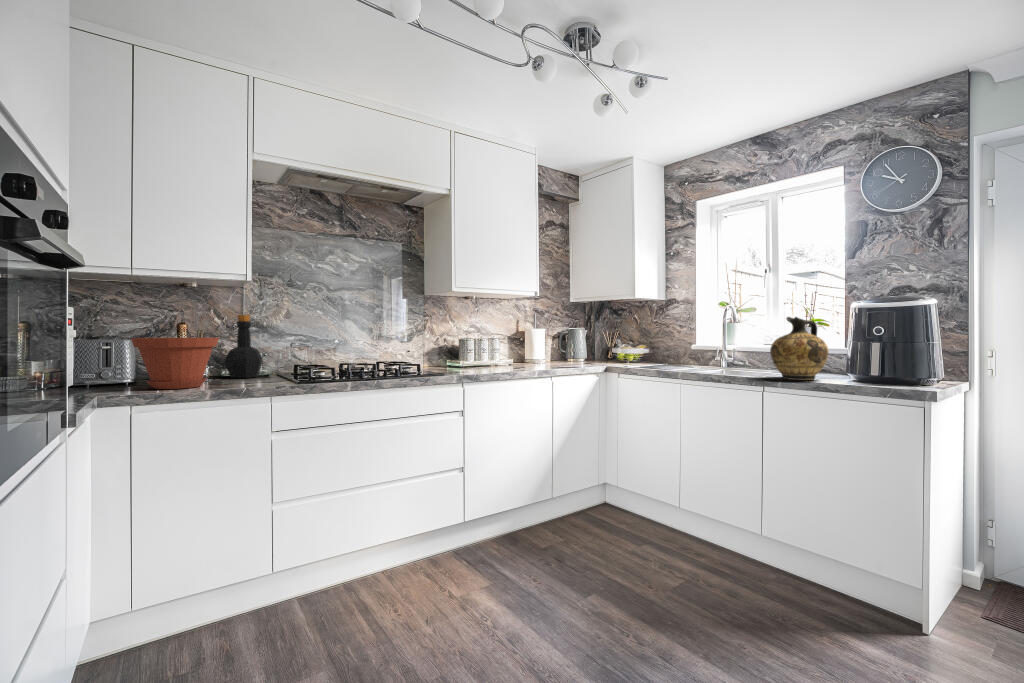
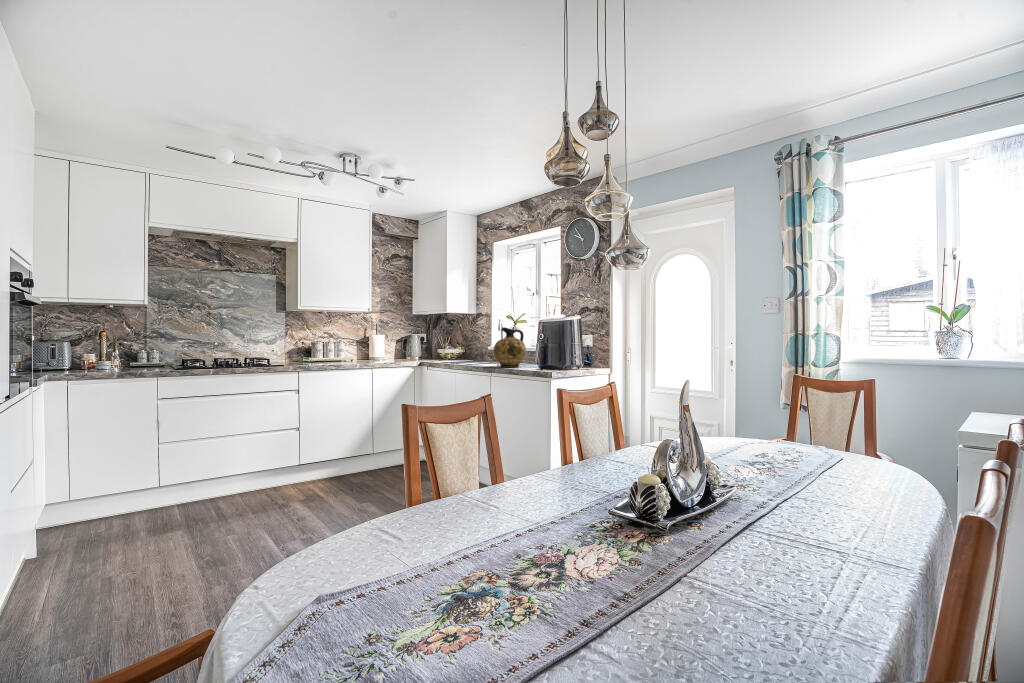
bottle: present [225,315,263,378] -> none [132,326,159,367]
plant pot: present [131,338,219,389] -> none [69,340,126,372]

